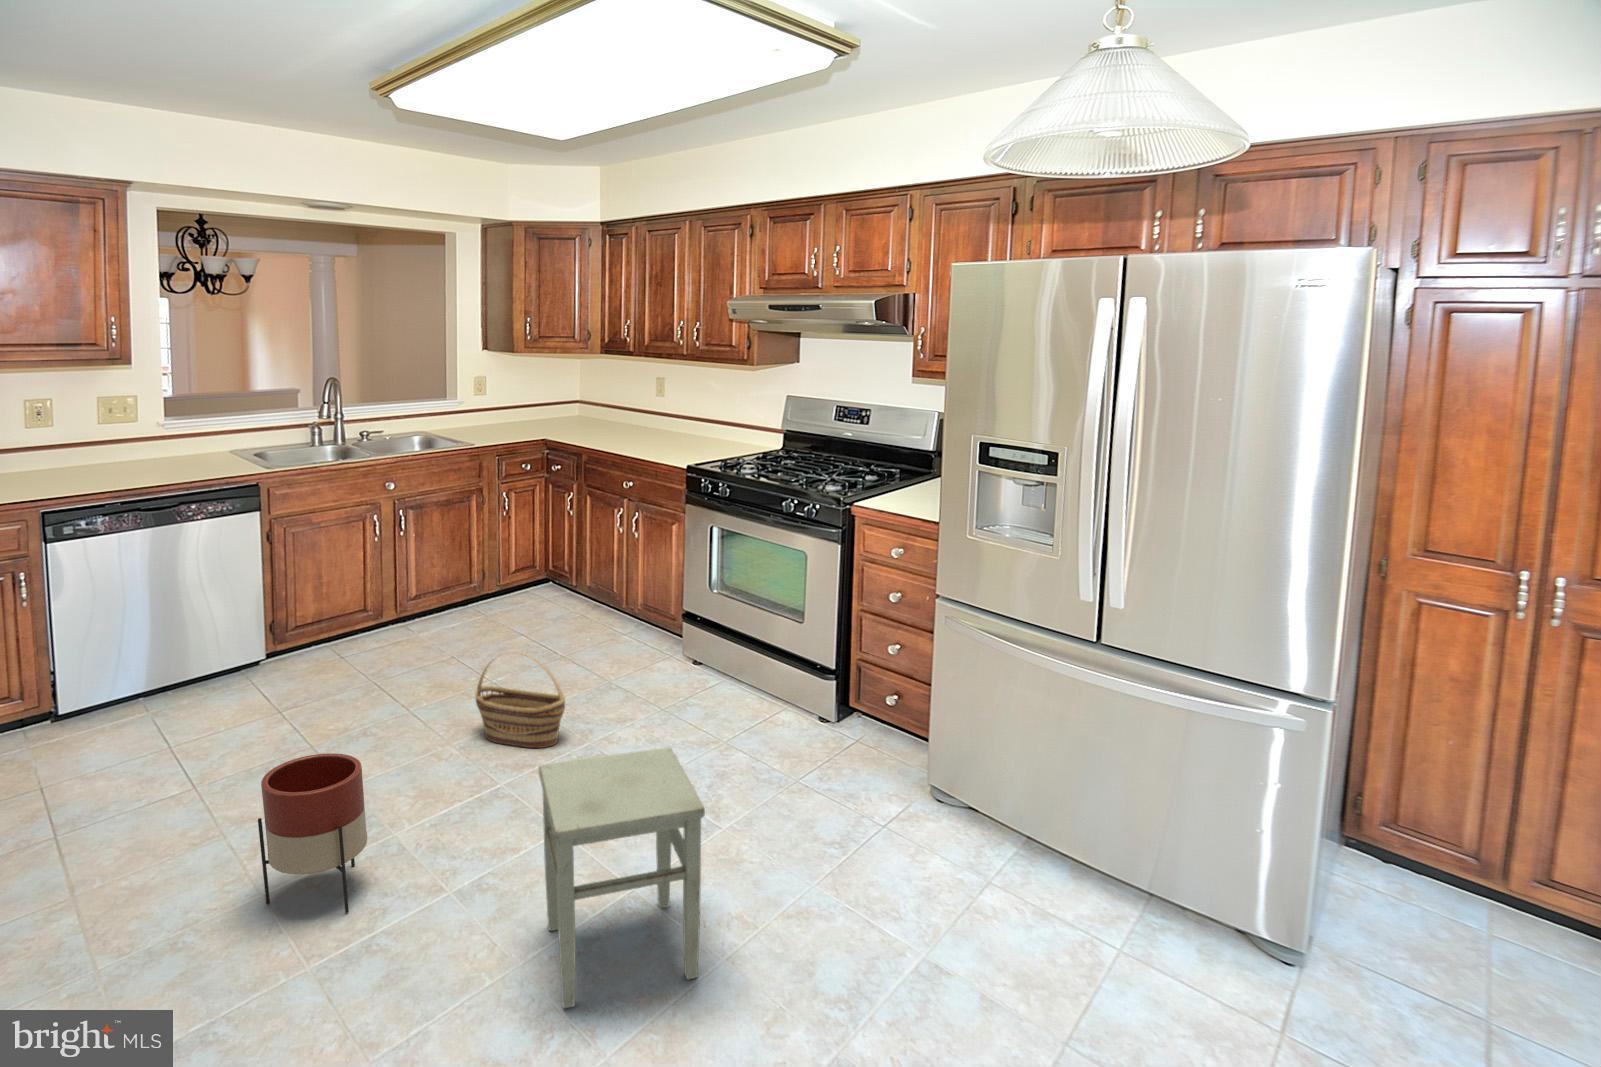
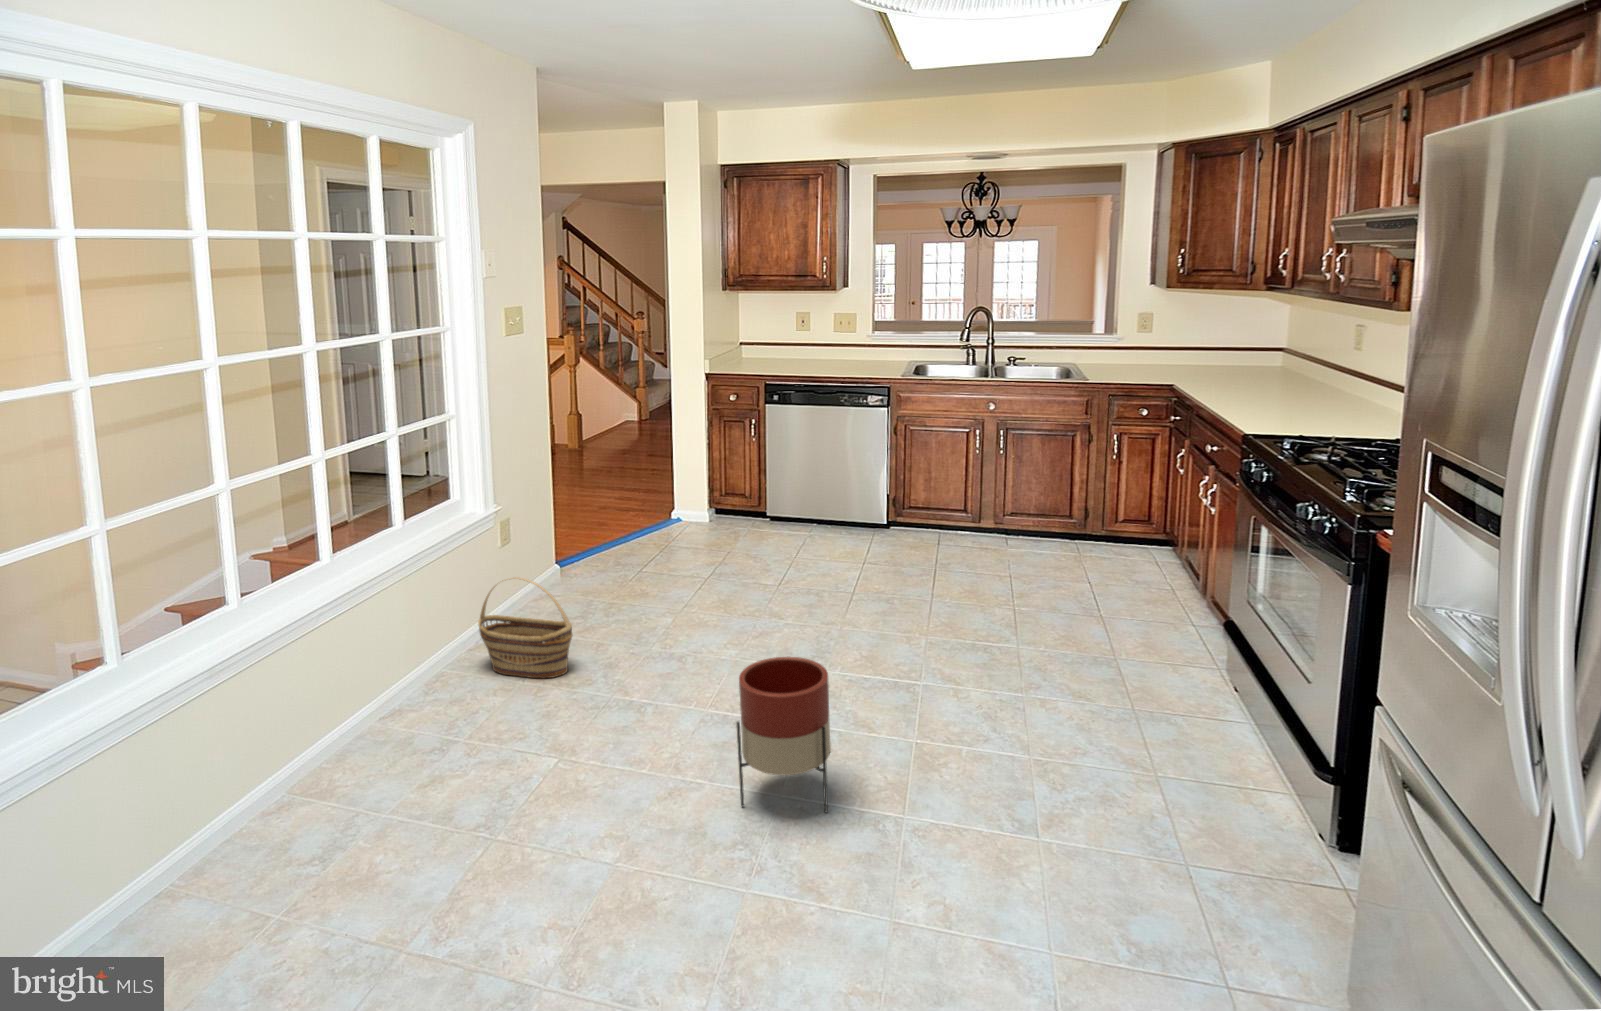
stool: present [539,748,705,1008] -> none [523,671,701,946]
planter: present [258,753,367,913] -> present [736,657,831,813]

